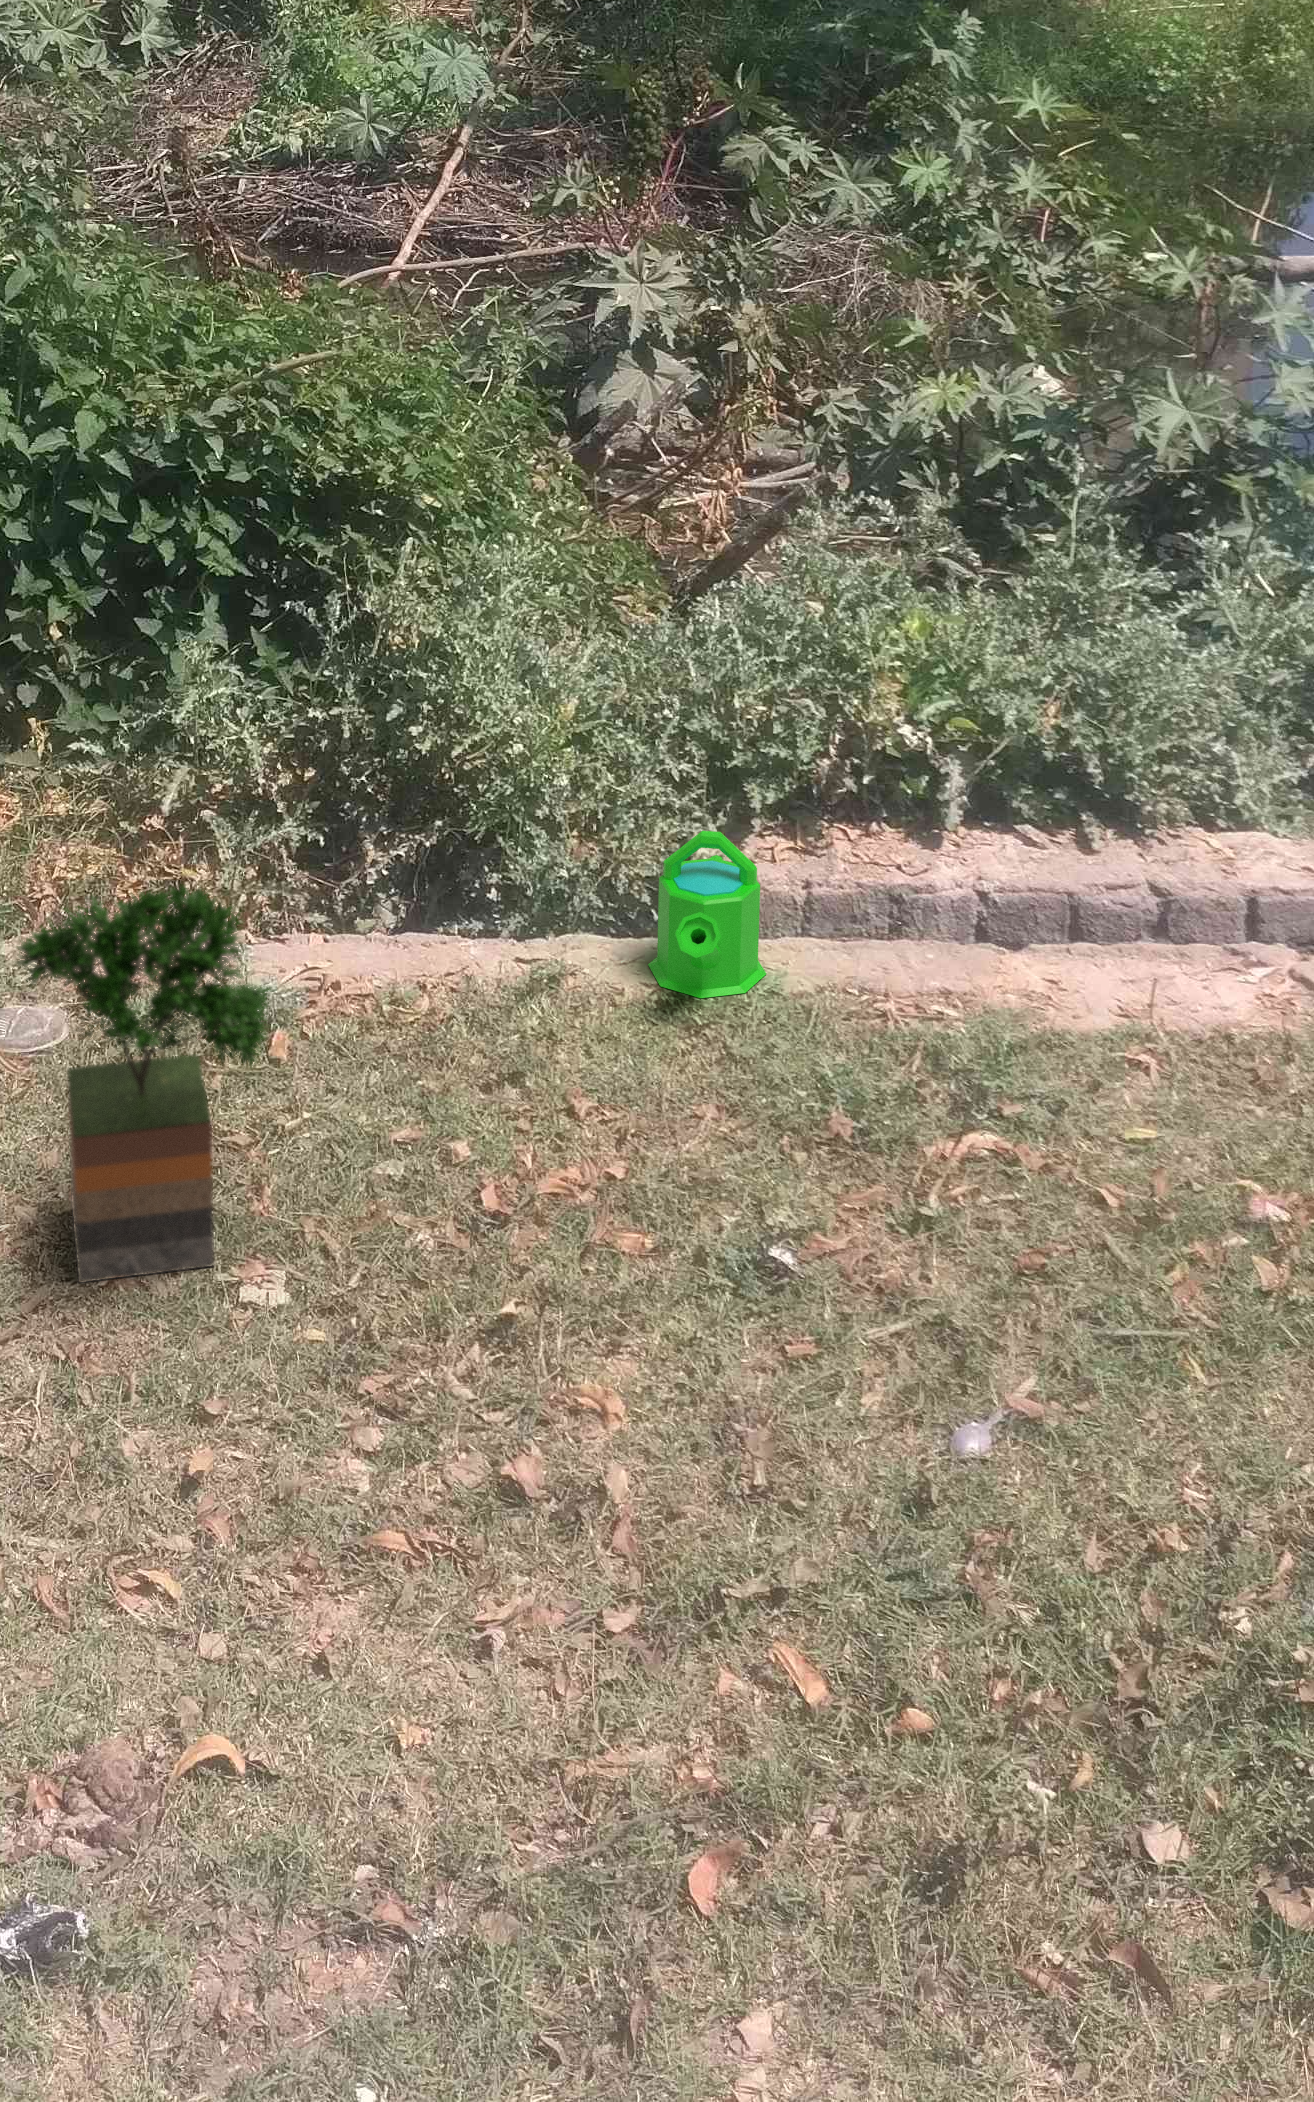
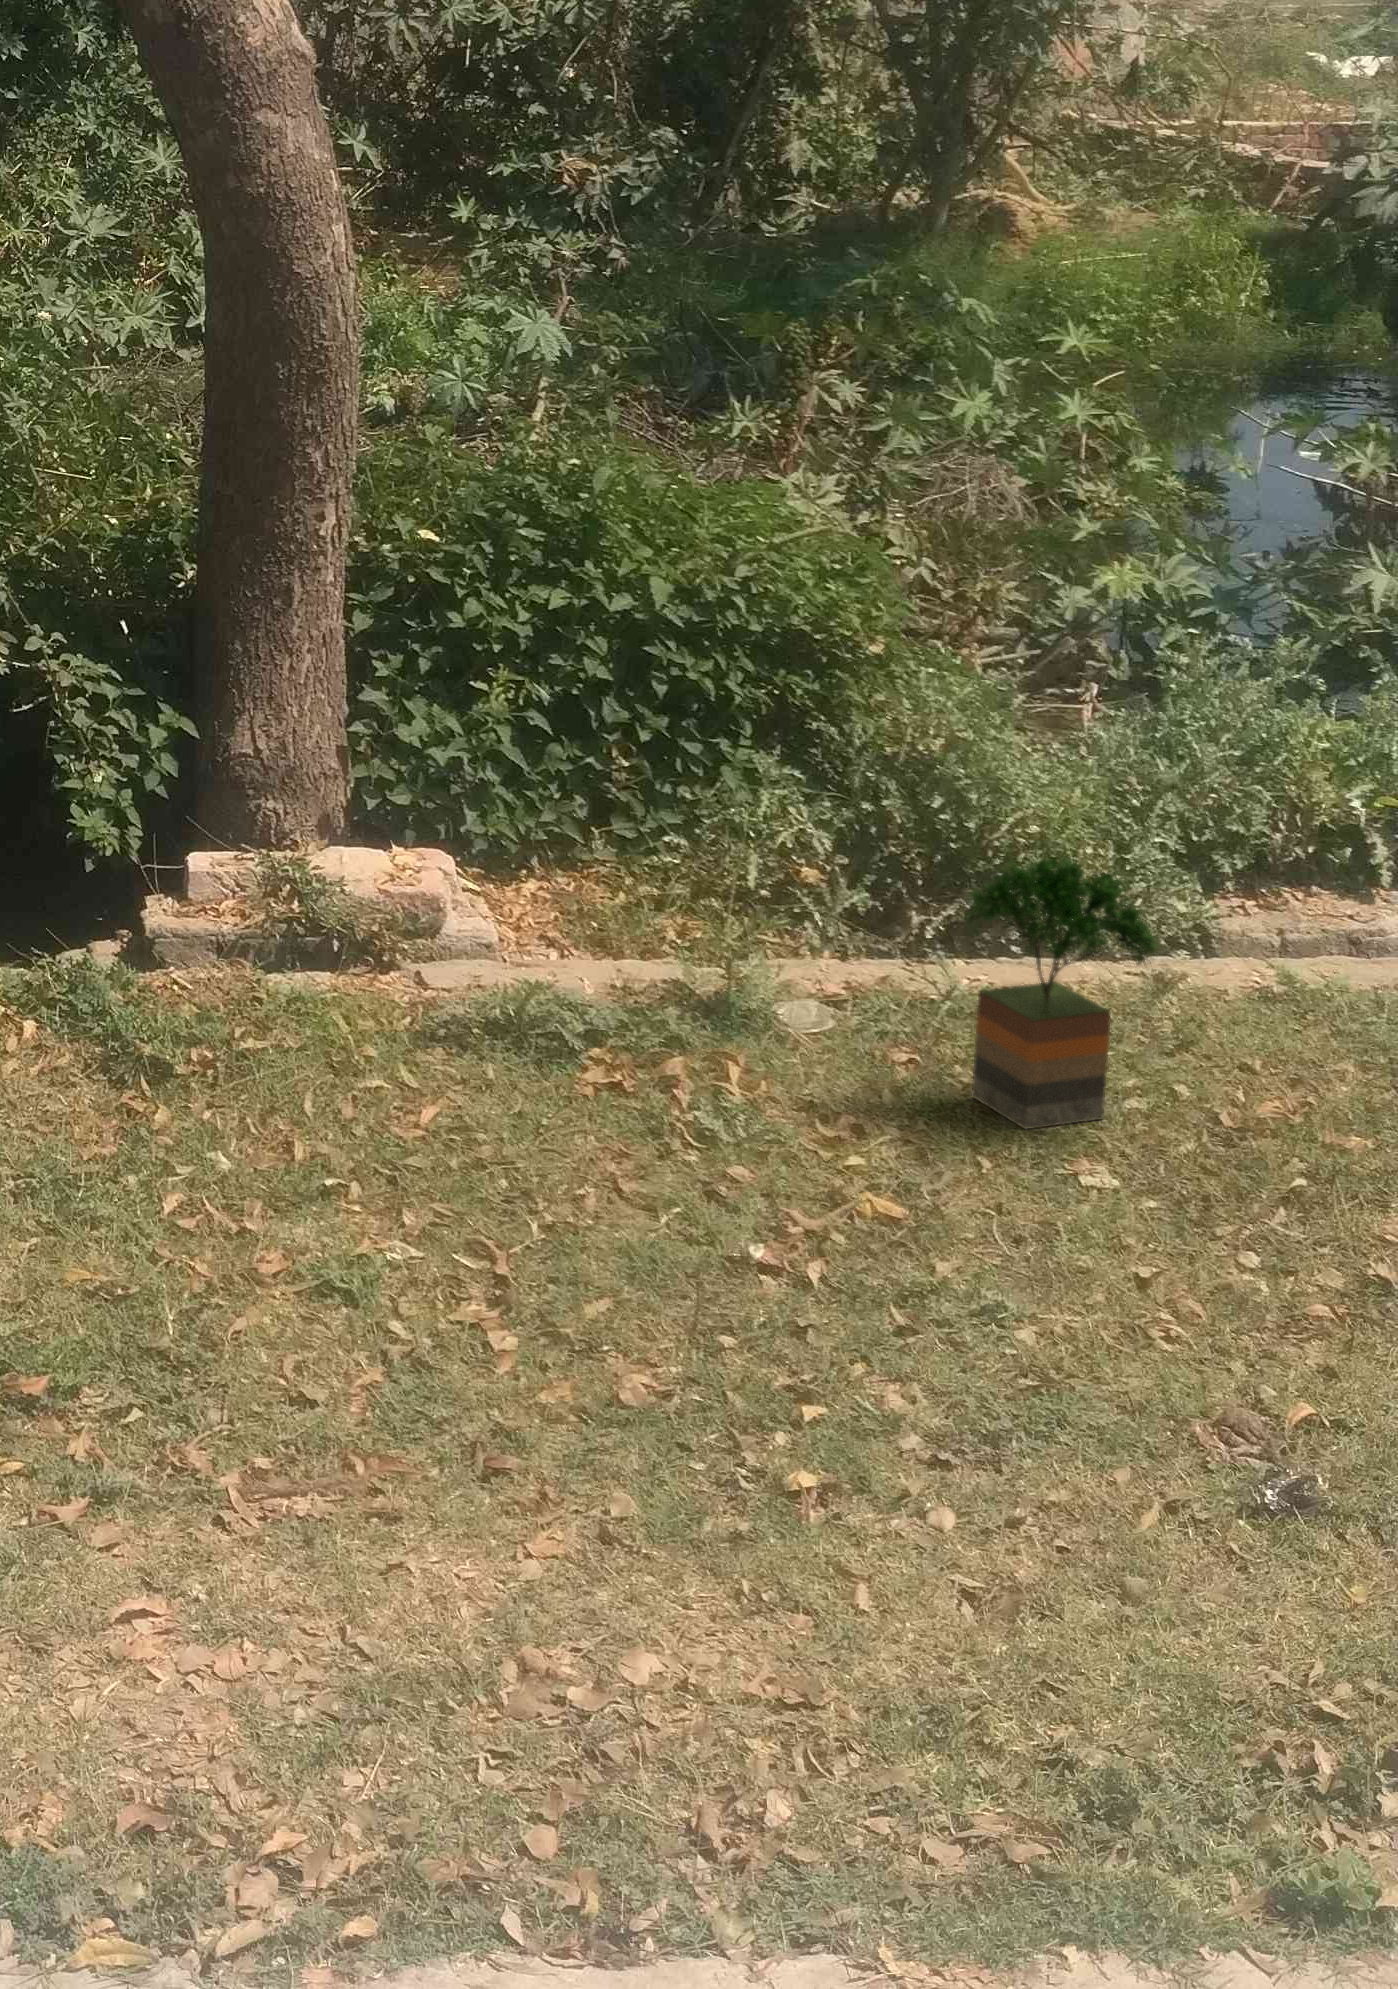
watering can: present [648,831,767,998] -> none [1203,862,1293,985]

